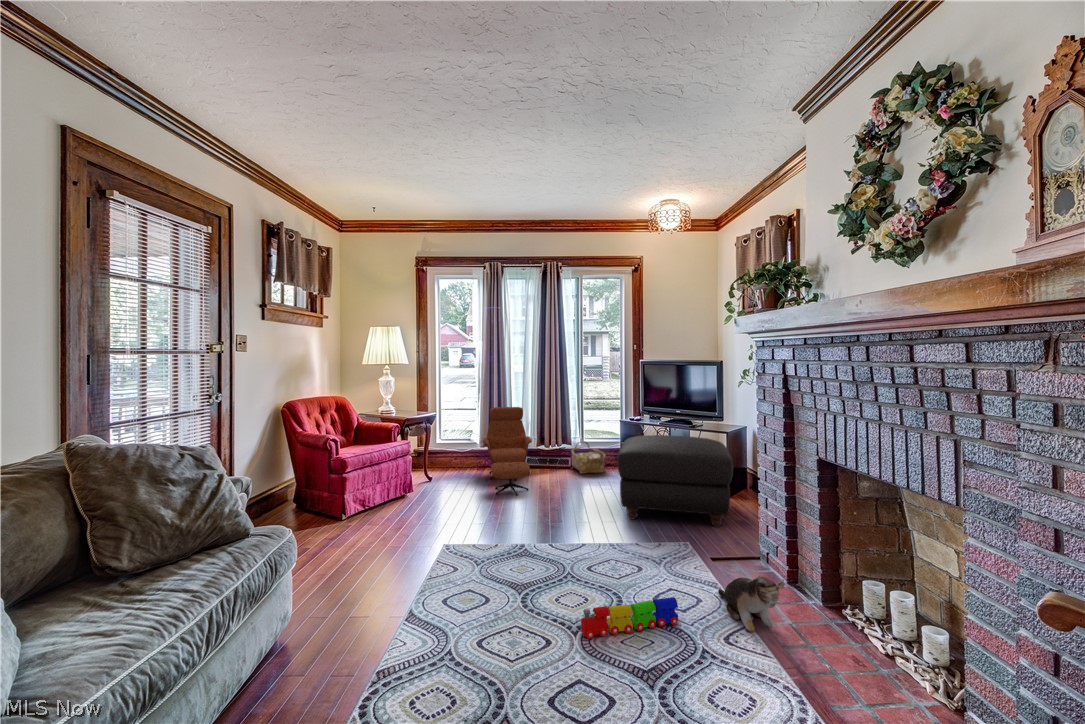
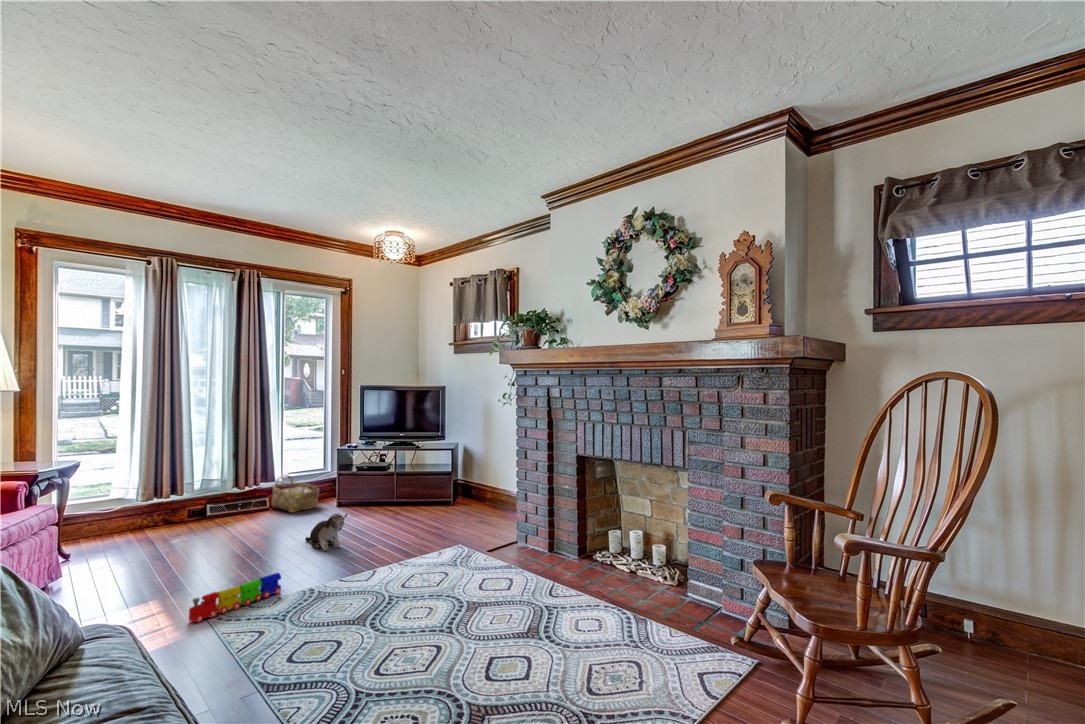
lounge chair: present [483,407,532,496] -> none [149,439,252,553]
ottoman: present [617,435,733,527] -> none [370,455,488,542]
plush toy: present [718,576,784,631] -> present [305,513,347,551]
toy train: present [581,597,678,639] -> present [189,573,281,623]

